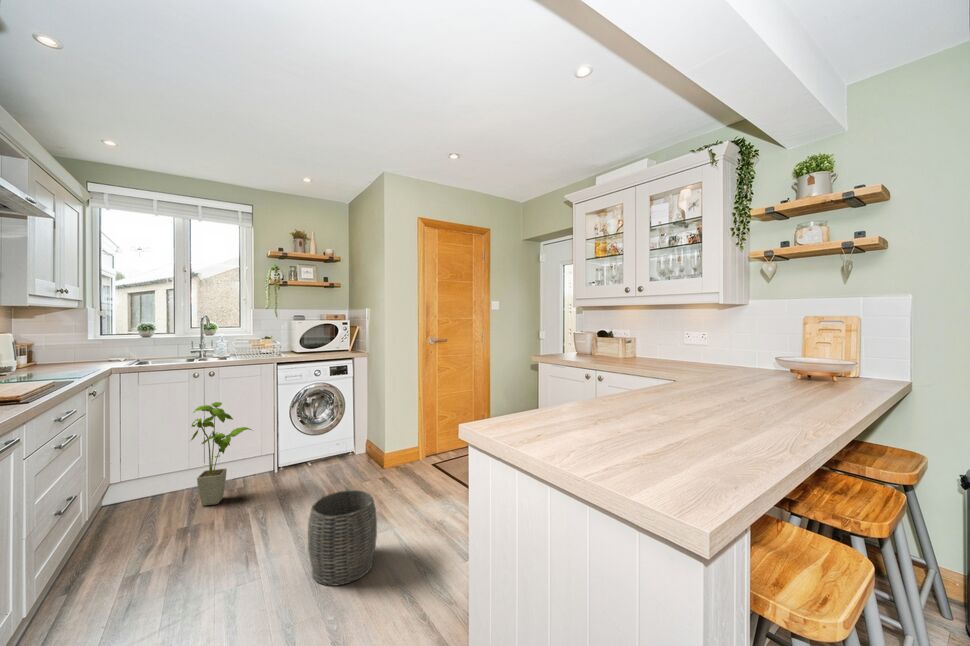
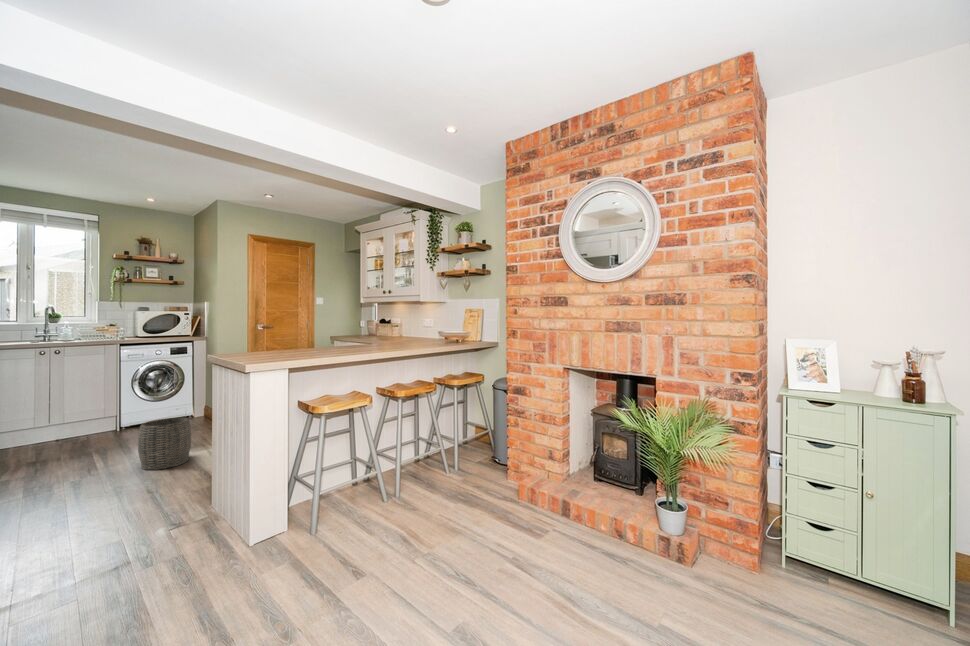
house plant: present [191,402,252,506] -> none [38,370,98,449]

